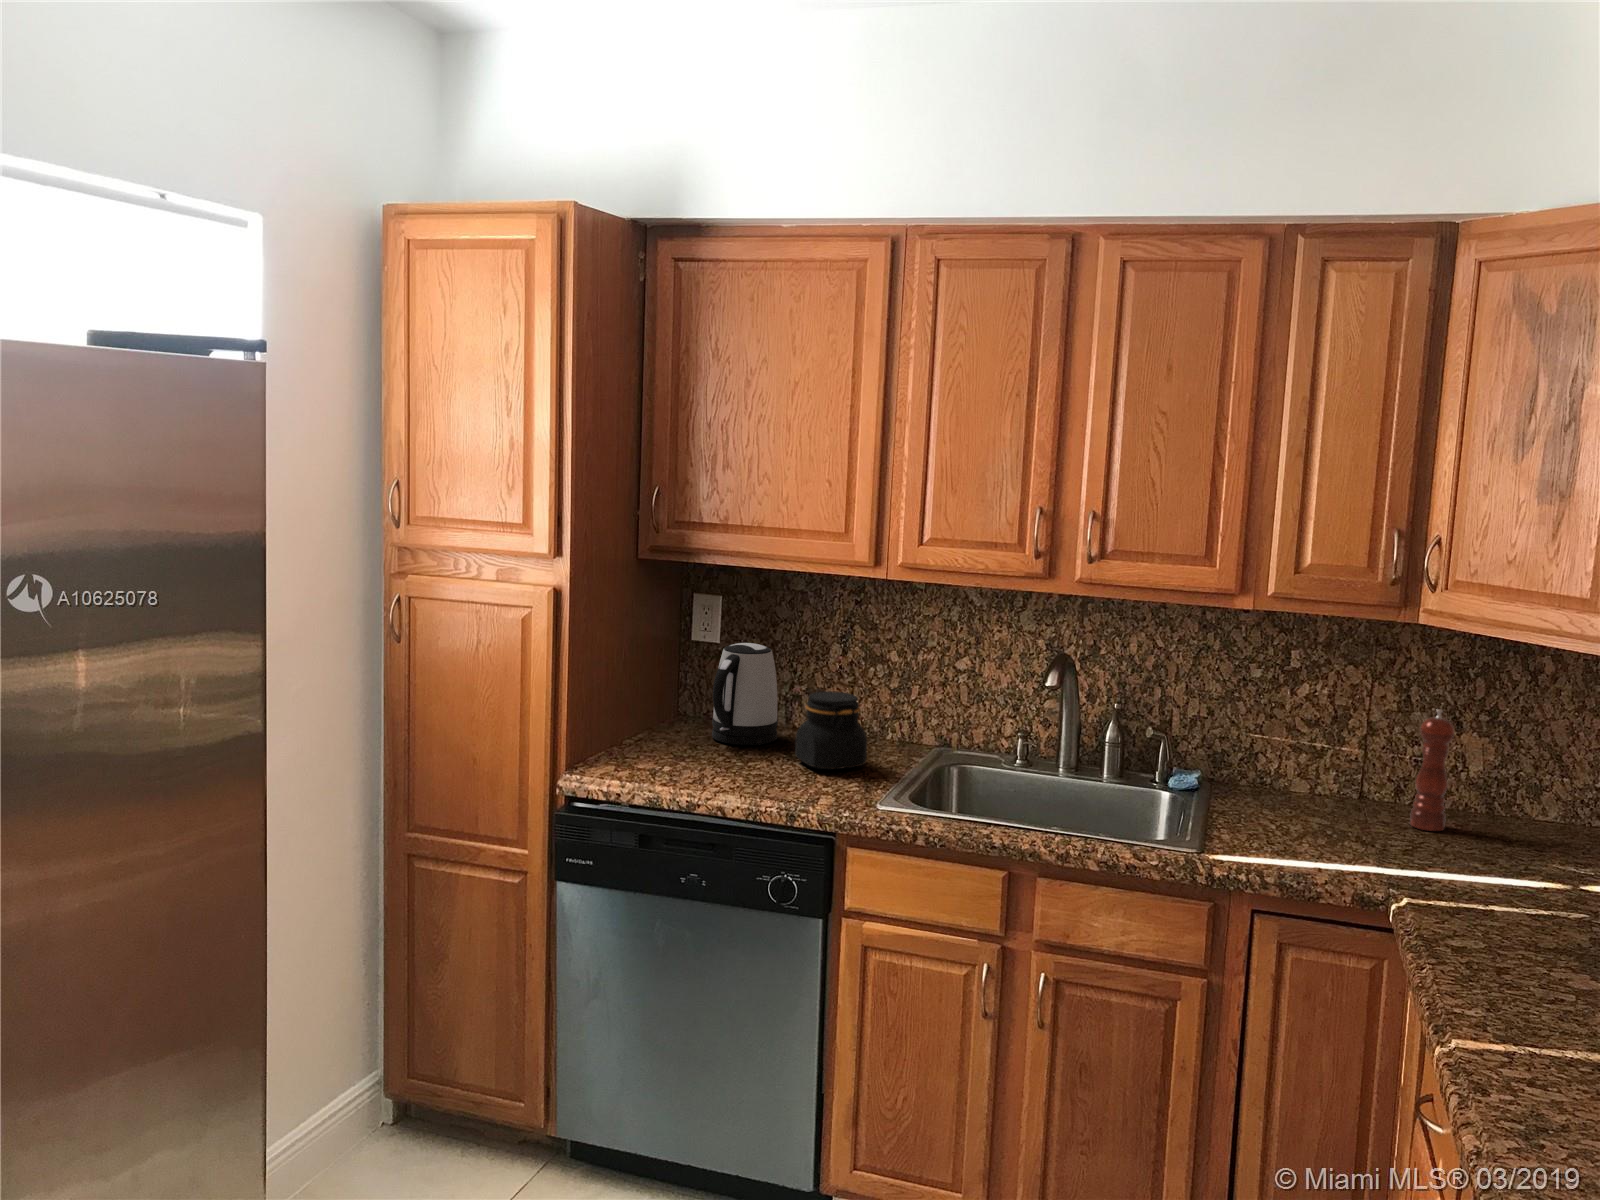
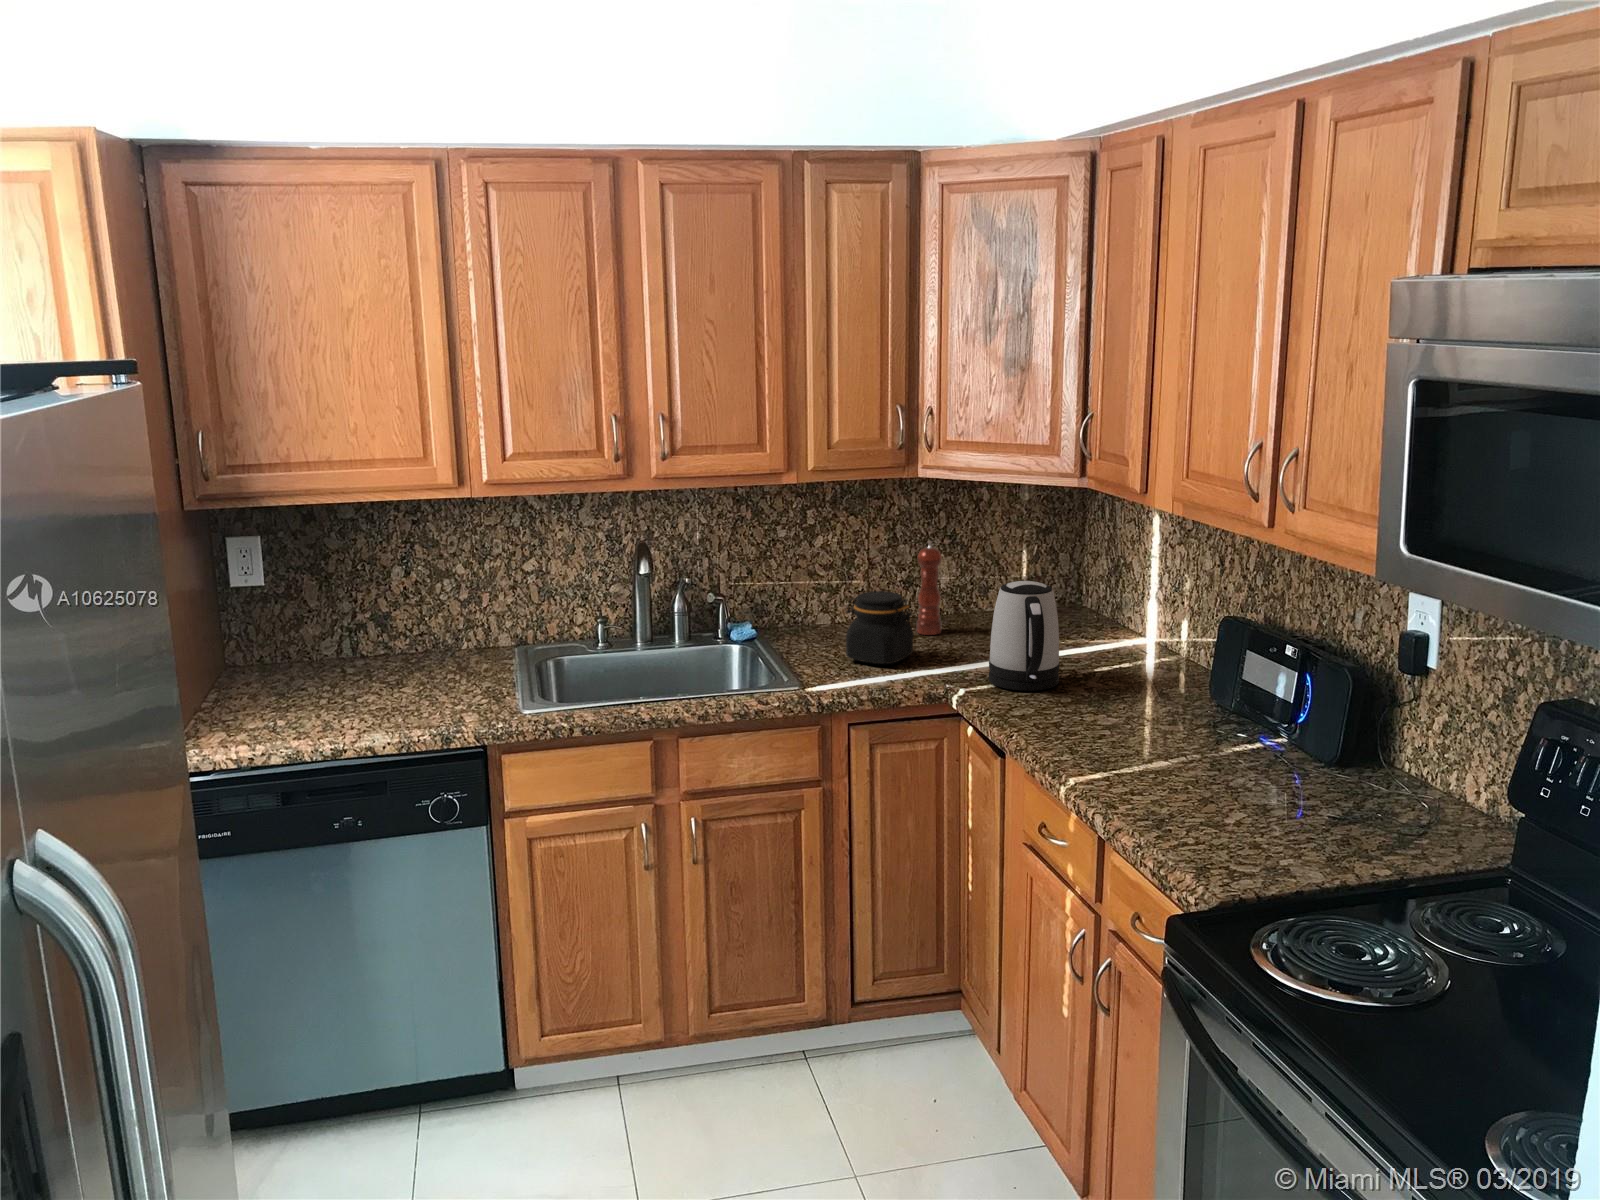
kettle: present [712,643,778,745] -> present [989,581,1060,691]
jar: present [795,691,867,769] -> present [845,591,914,664]

